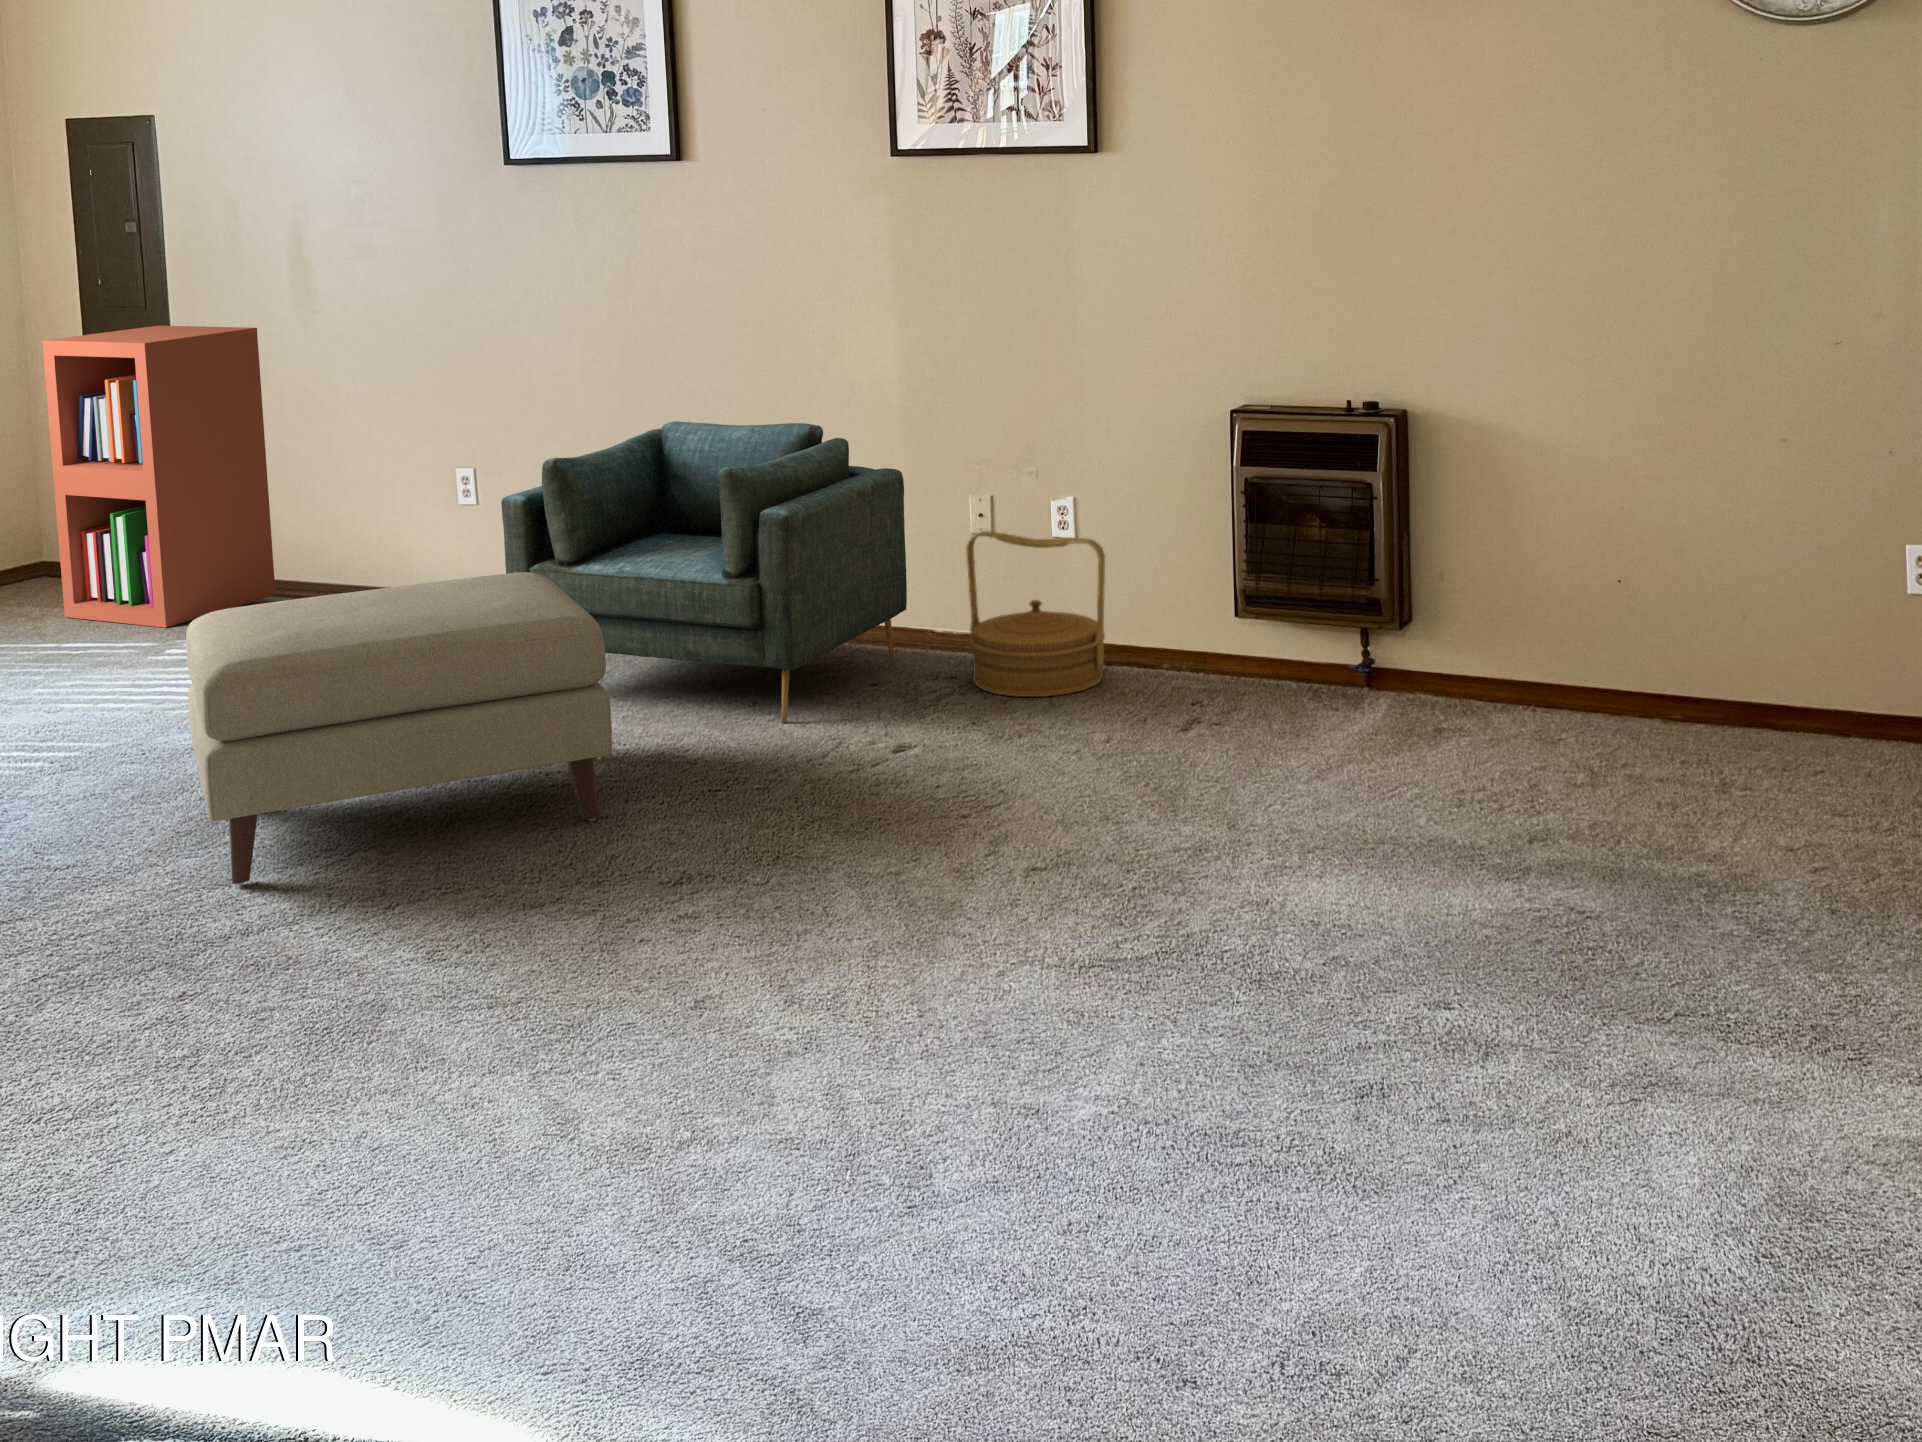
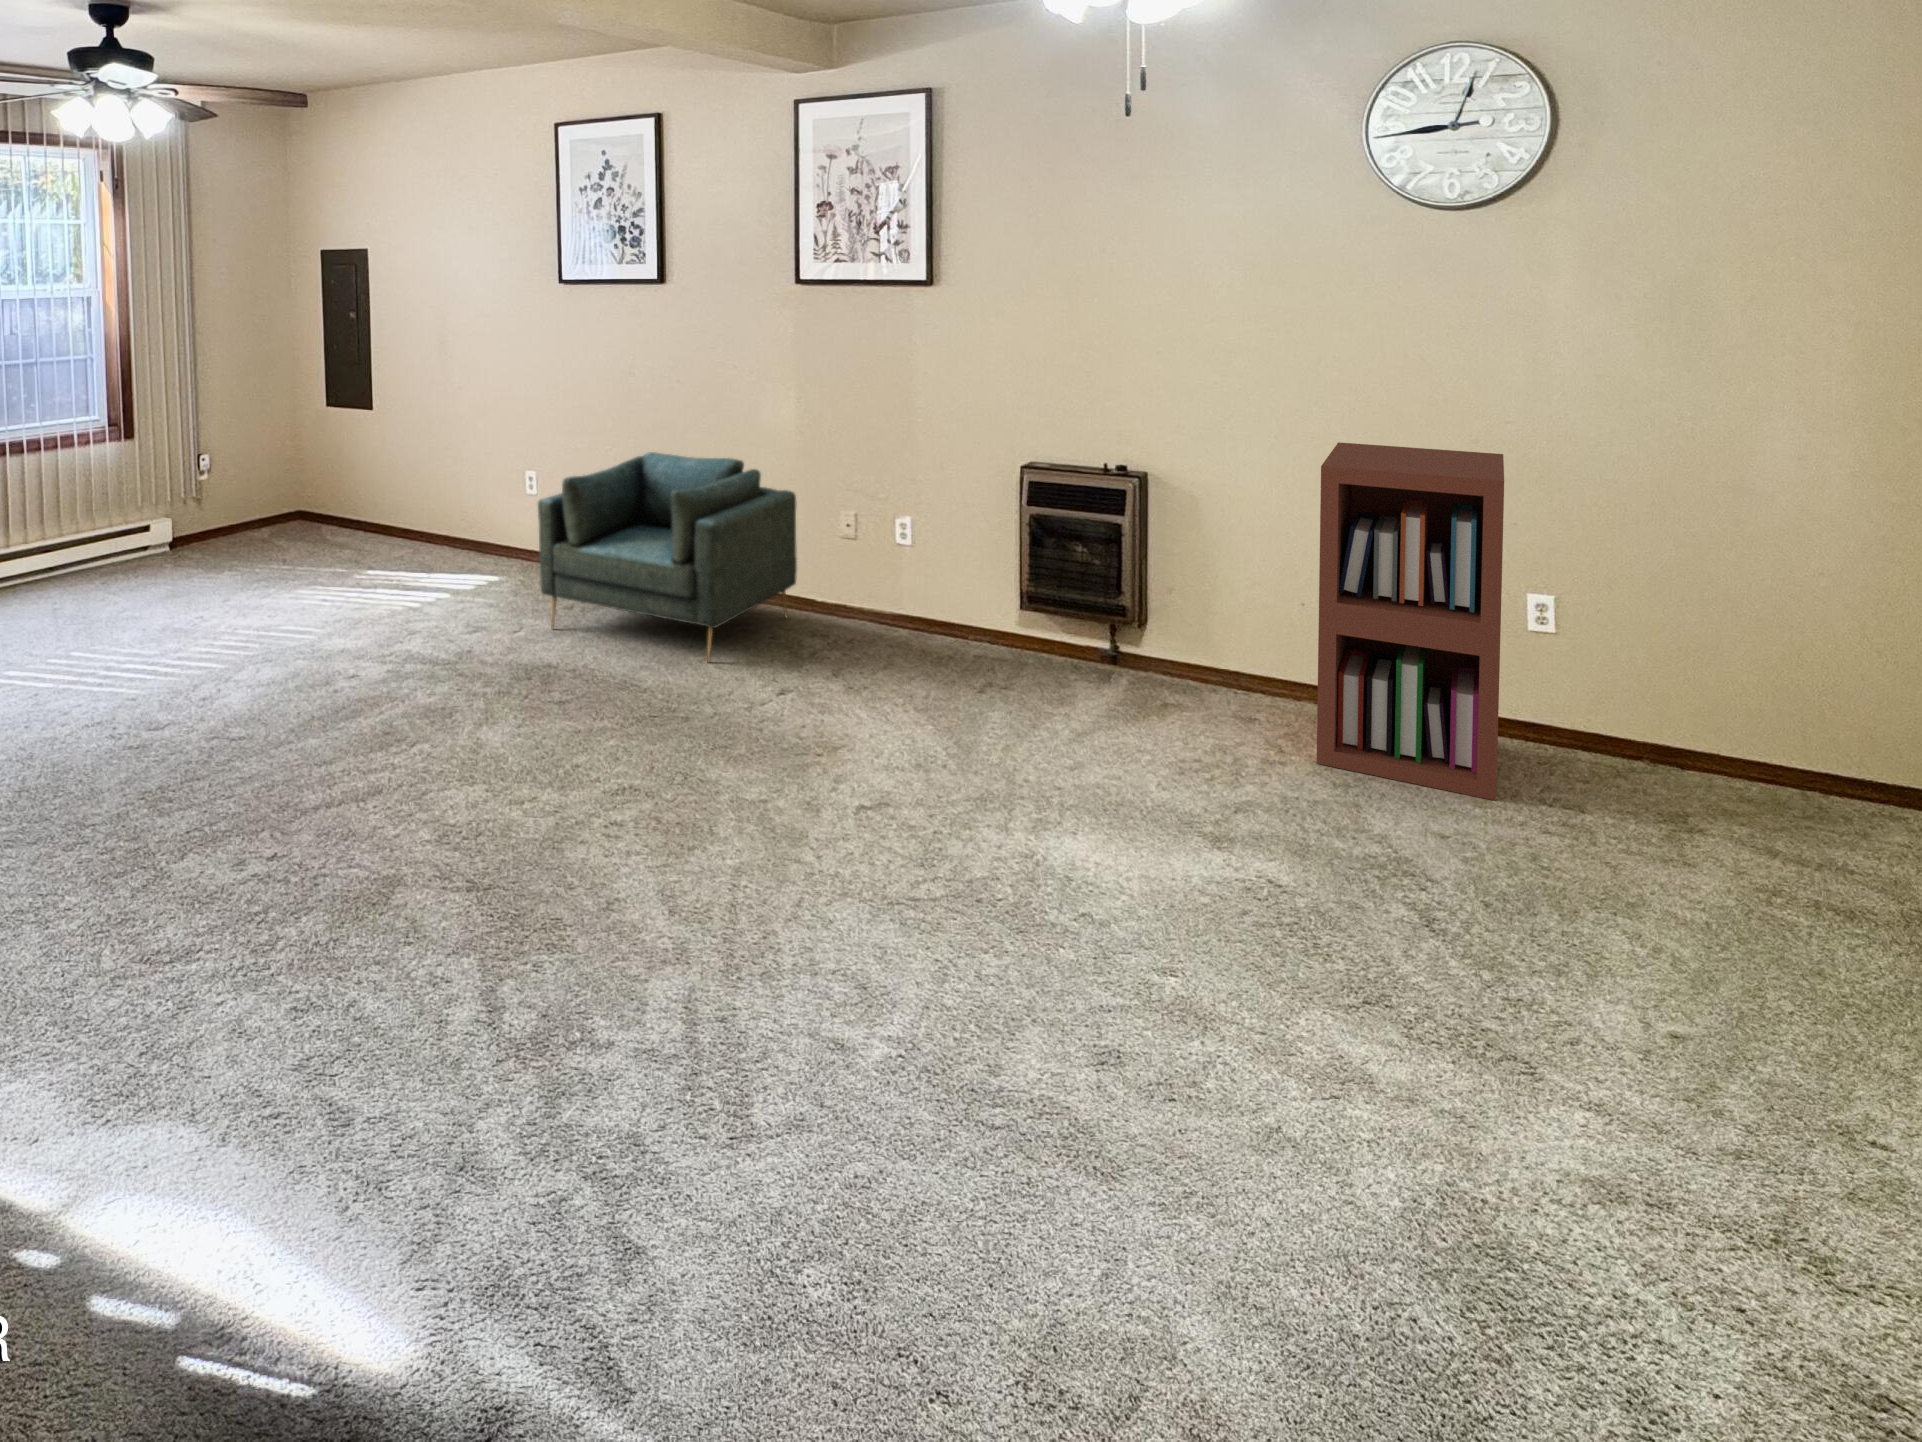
bookshelf: present [43,326,276,628] -> present [1317,442,1504,801]
woven basket: present [966,531,1105,697] -> none [835,537,929,655]
ottoman: present [186,572,612,885] -> none [319,557,585,766]

